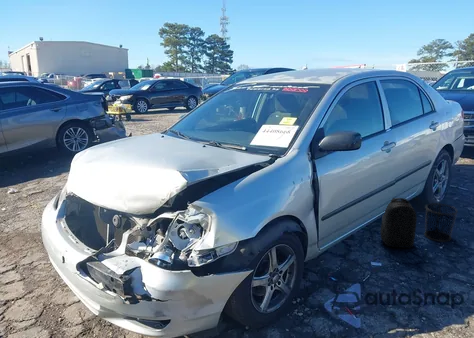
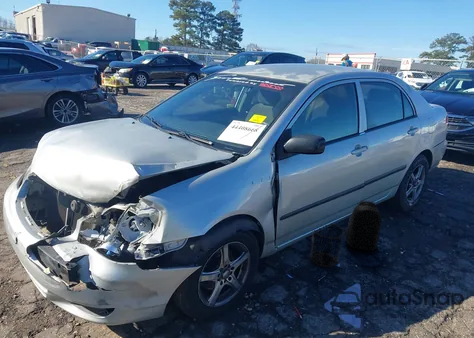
waste bin: present [425,203,457,242] -> present [311,224,345,267]

